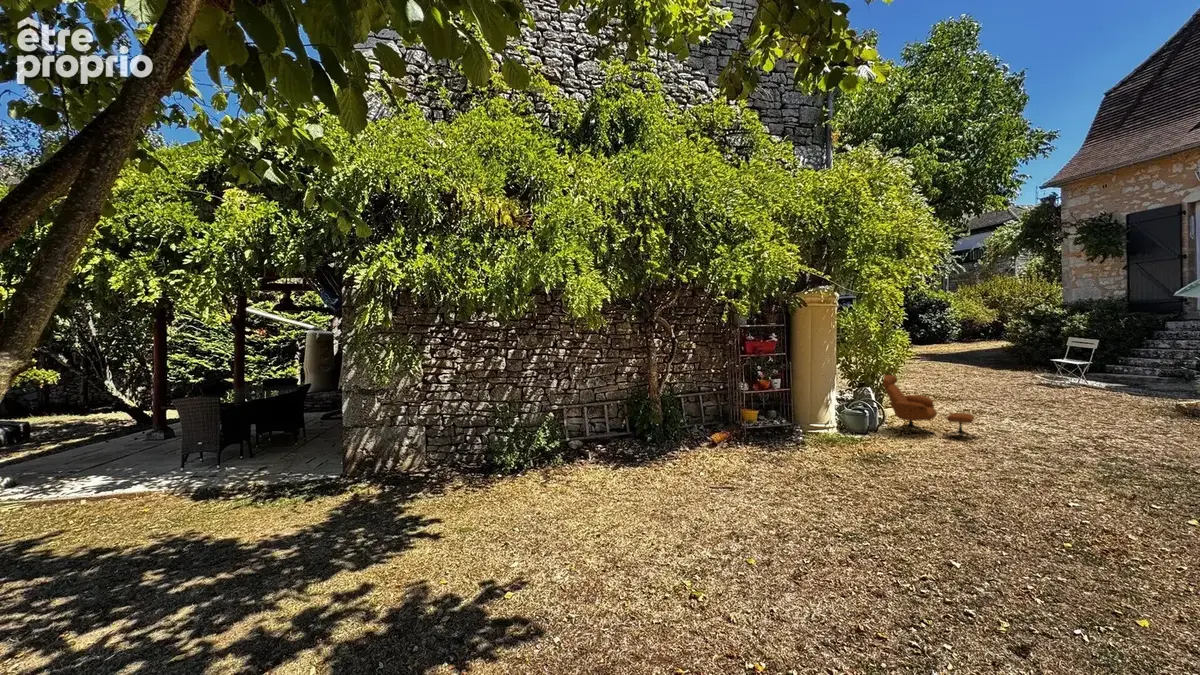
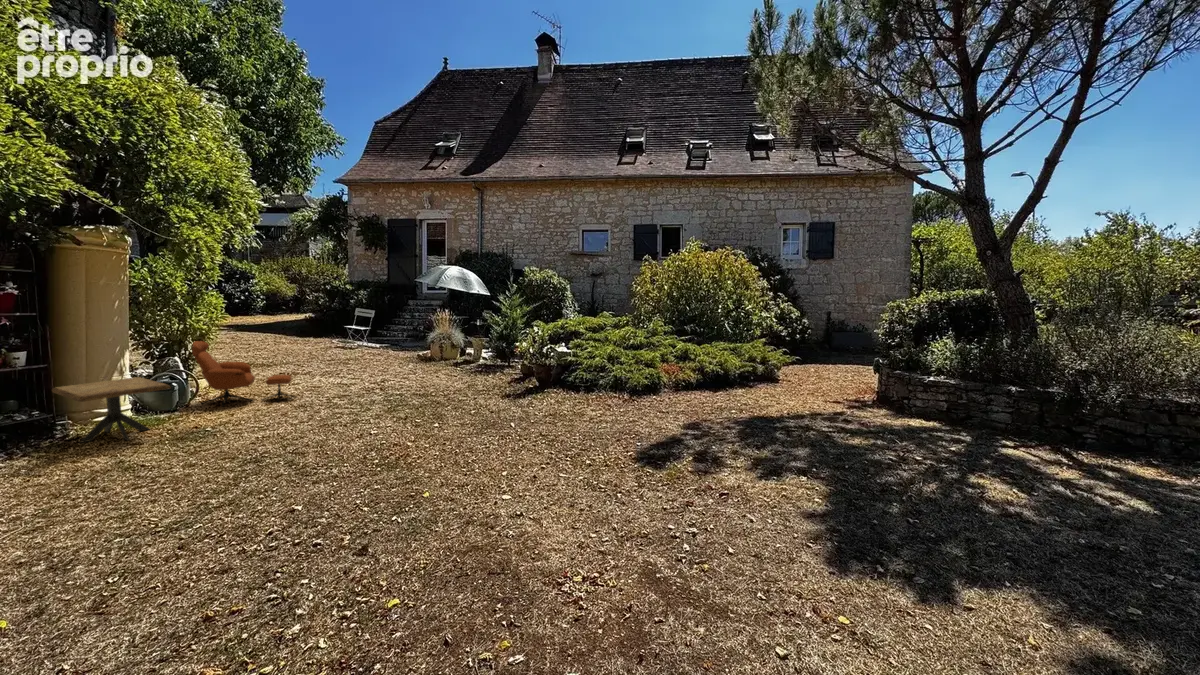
side table: none [791,402,863,451] -> present [52,377,171,443]

